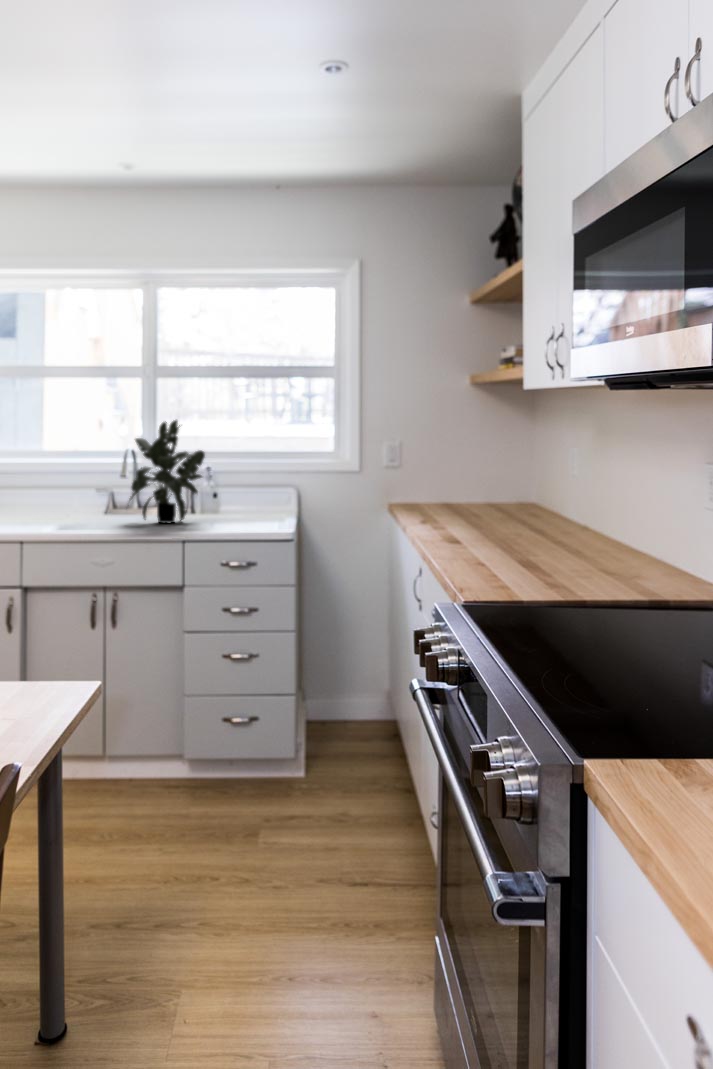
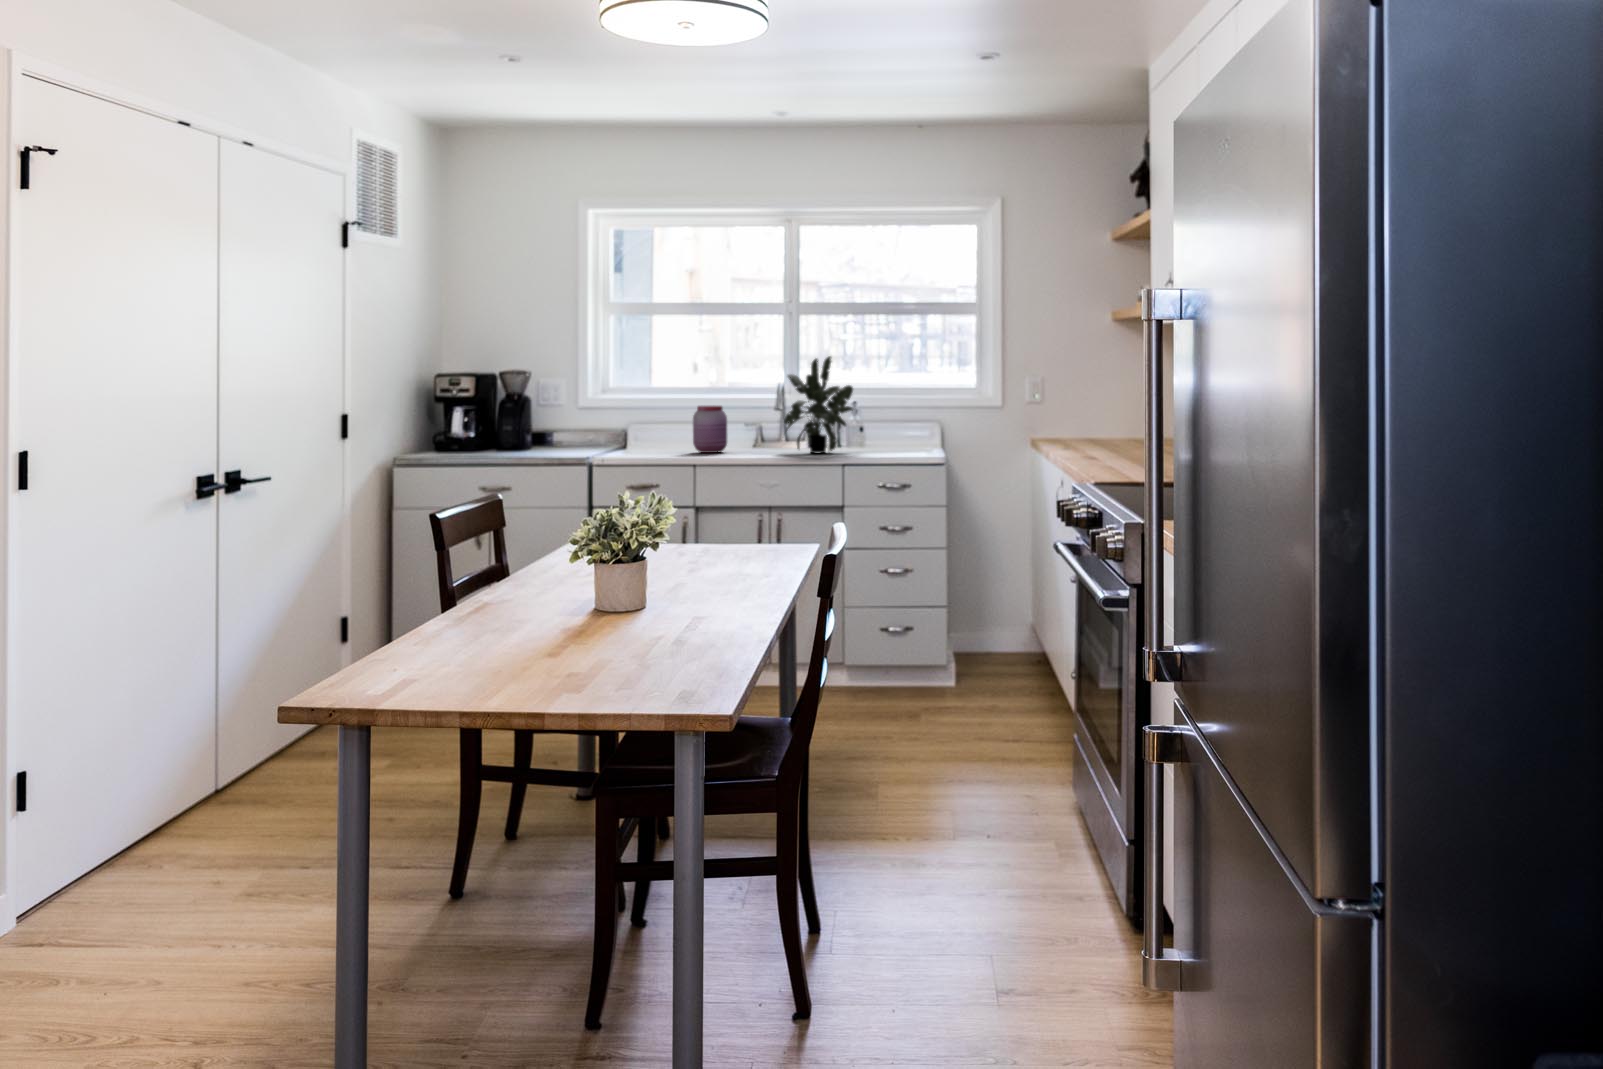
jar: none [32,470,72,521] -> present [693,406,727,453]

